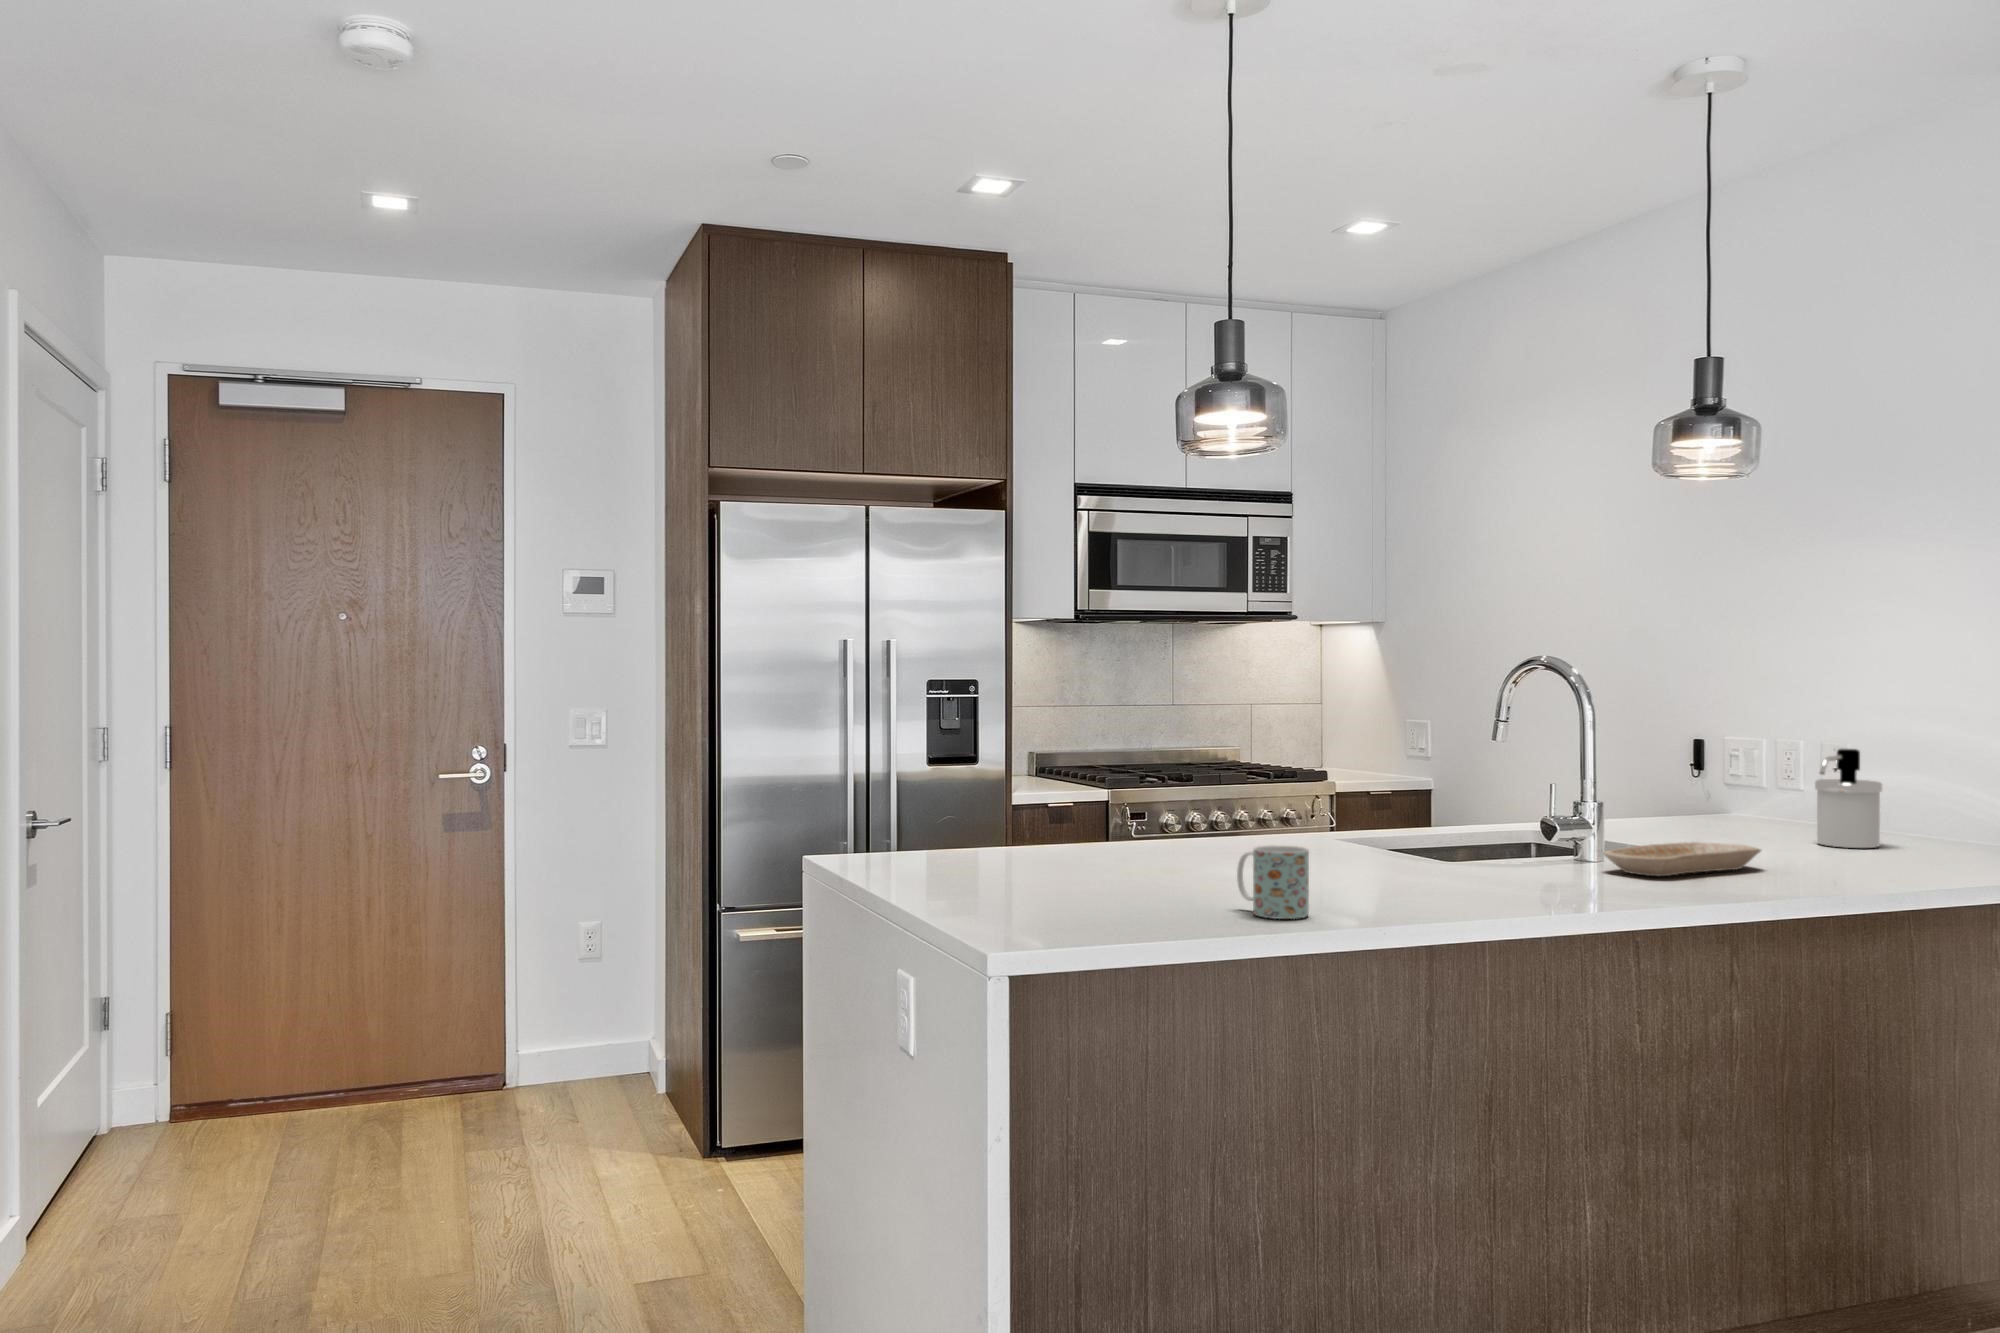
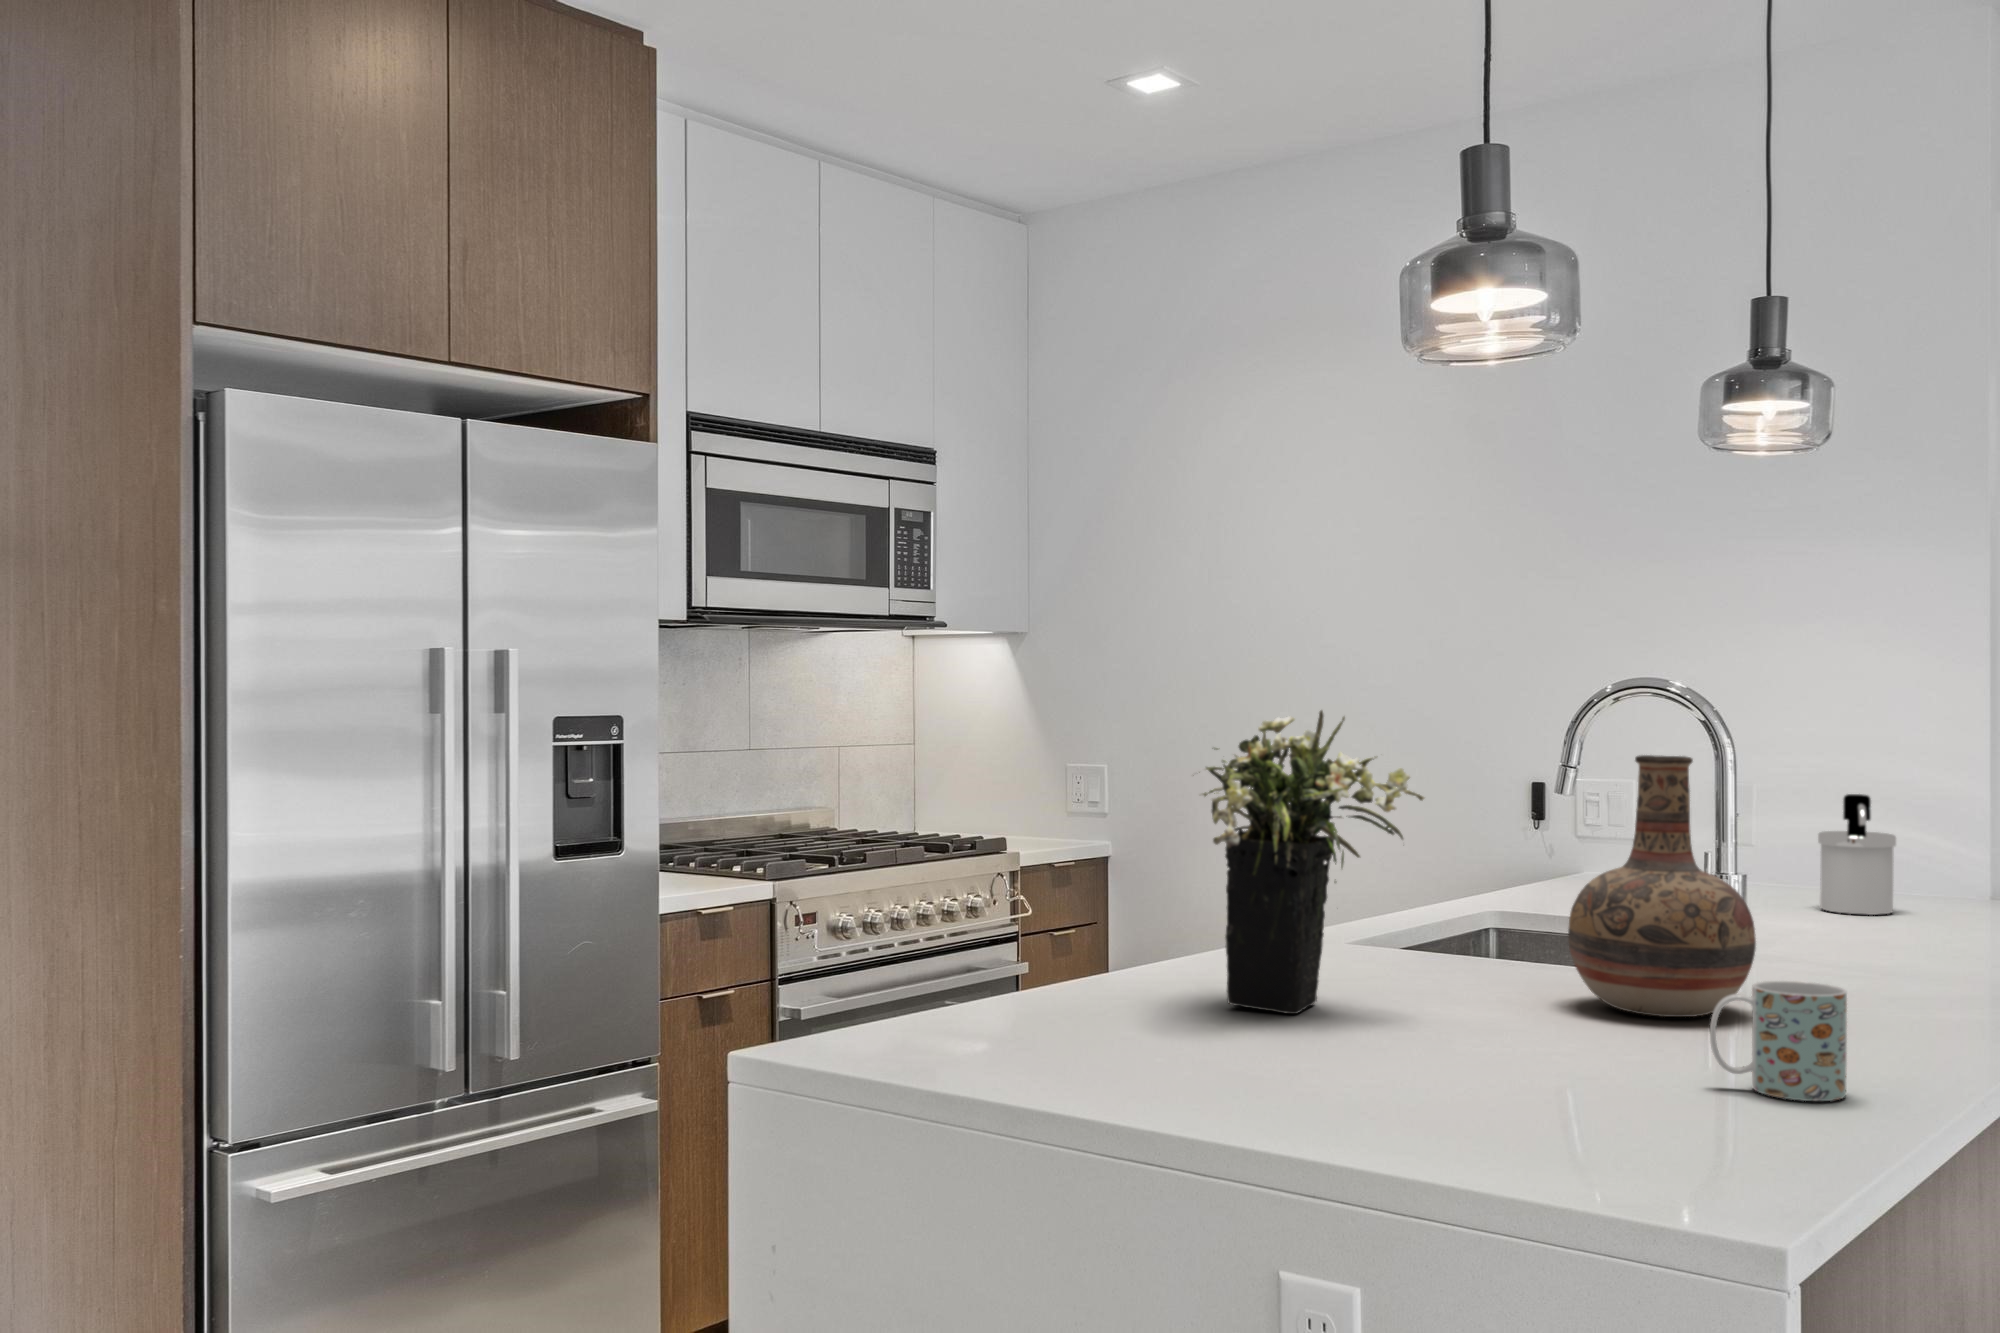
flower arrangement: none [1064,675,1219,864] -> present [1203,710,1424,1014]
vase: none [1319,706,1442,883] -> present [1568,755,1756,1017]
tray: present [1603,842,1761,876] -> none [1808,922,1934,974]

